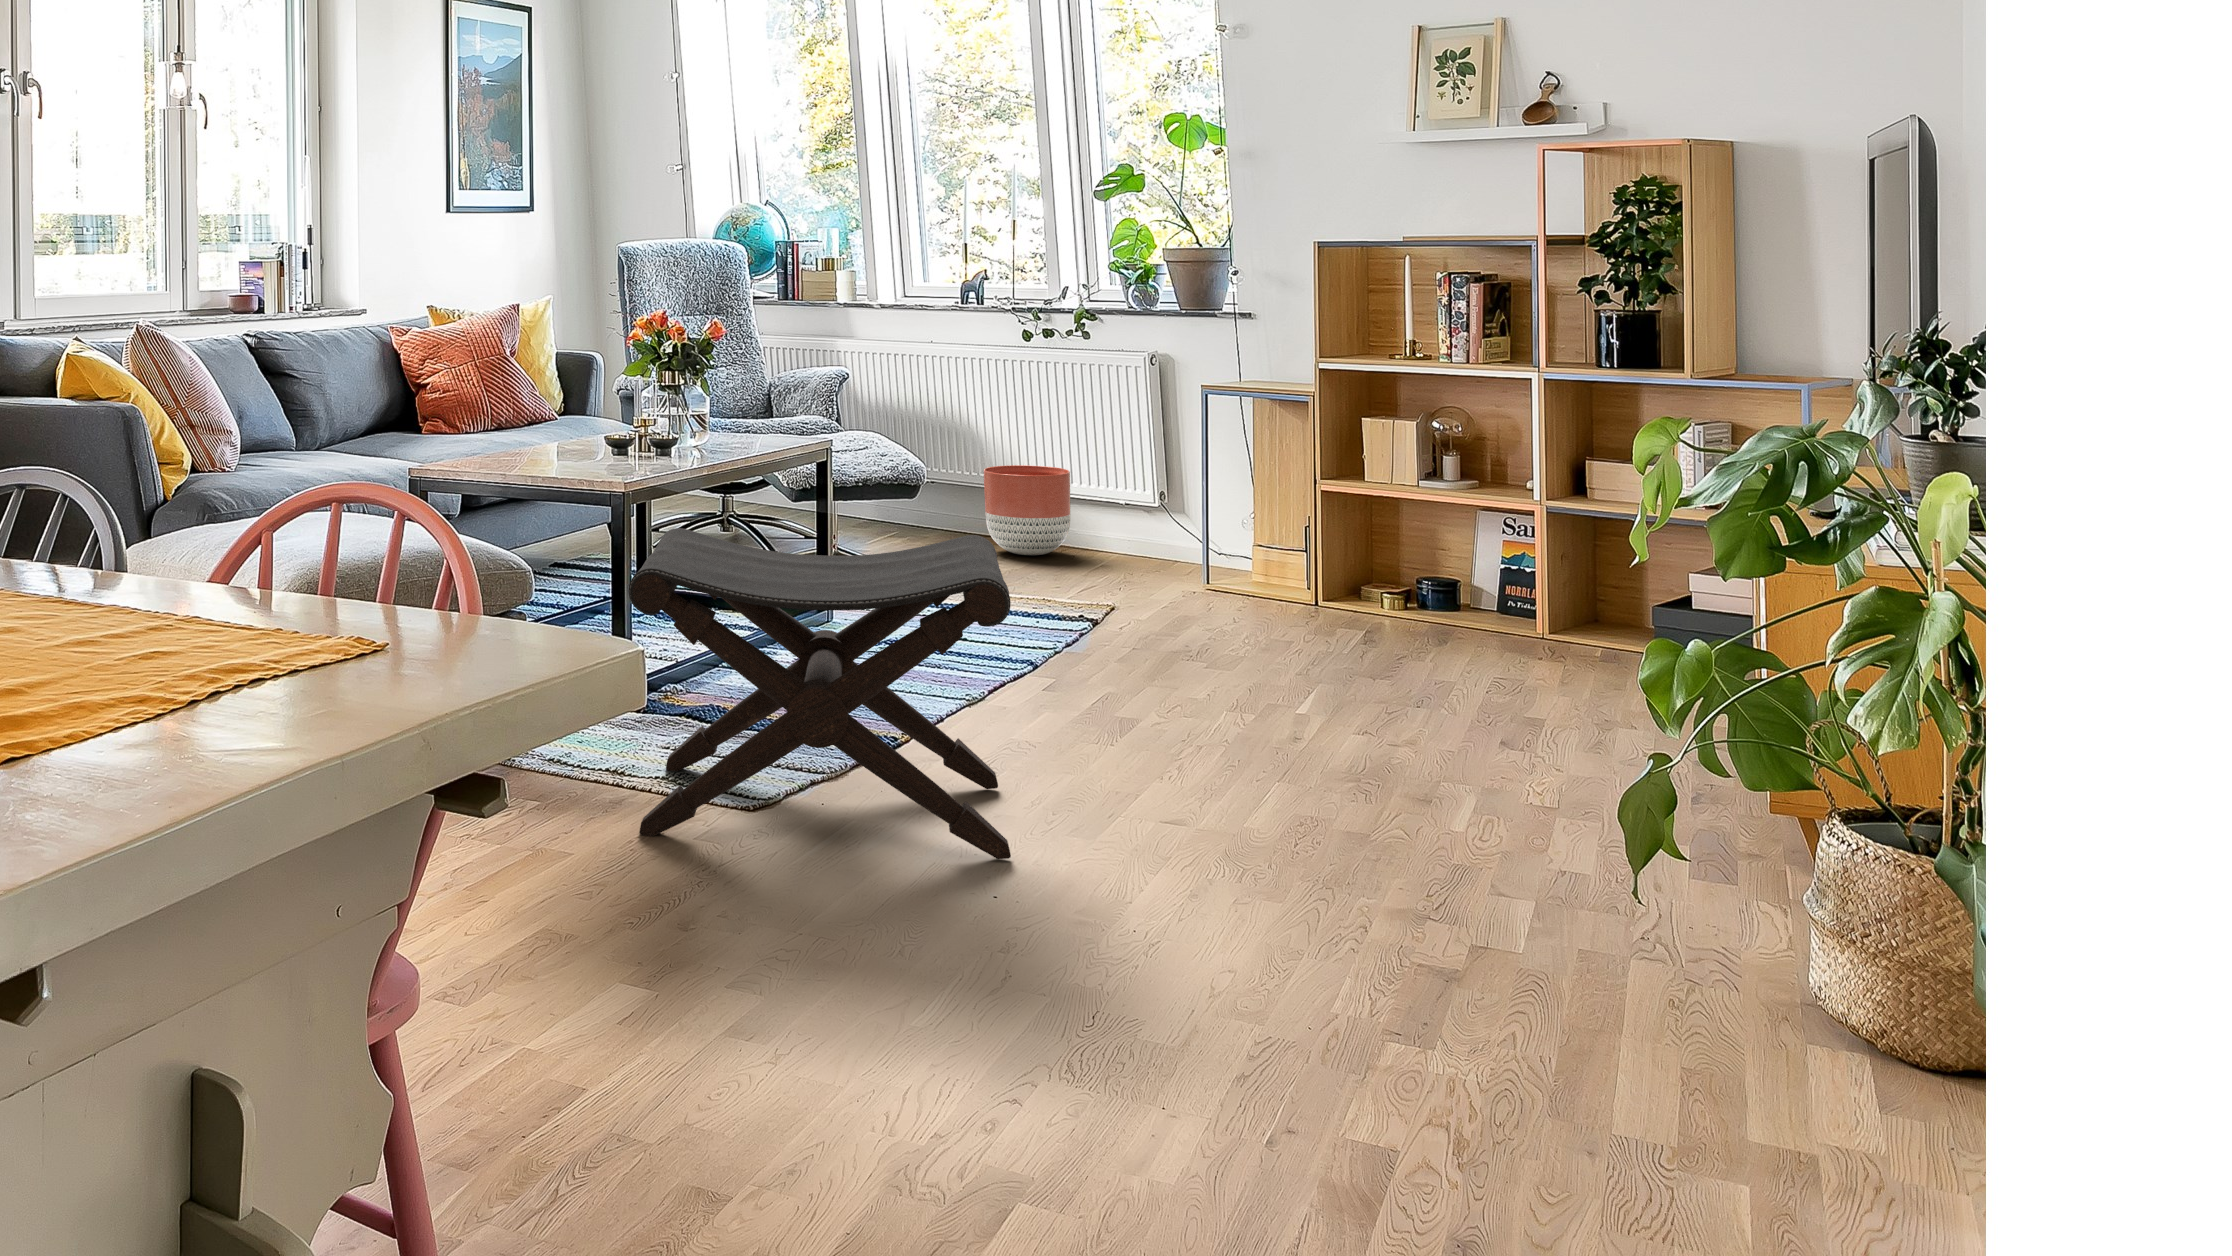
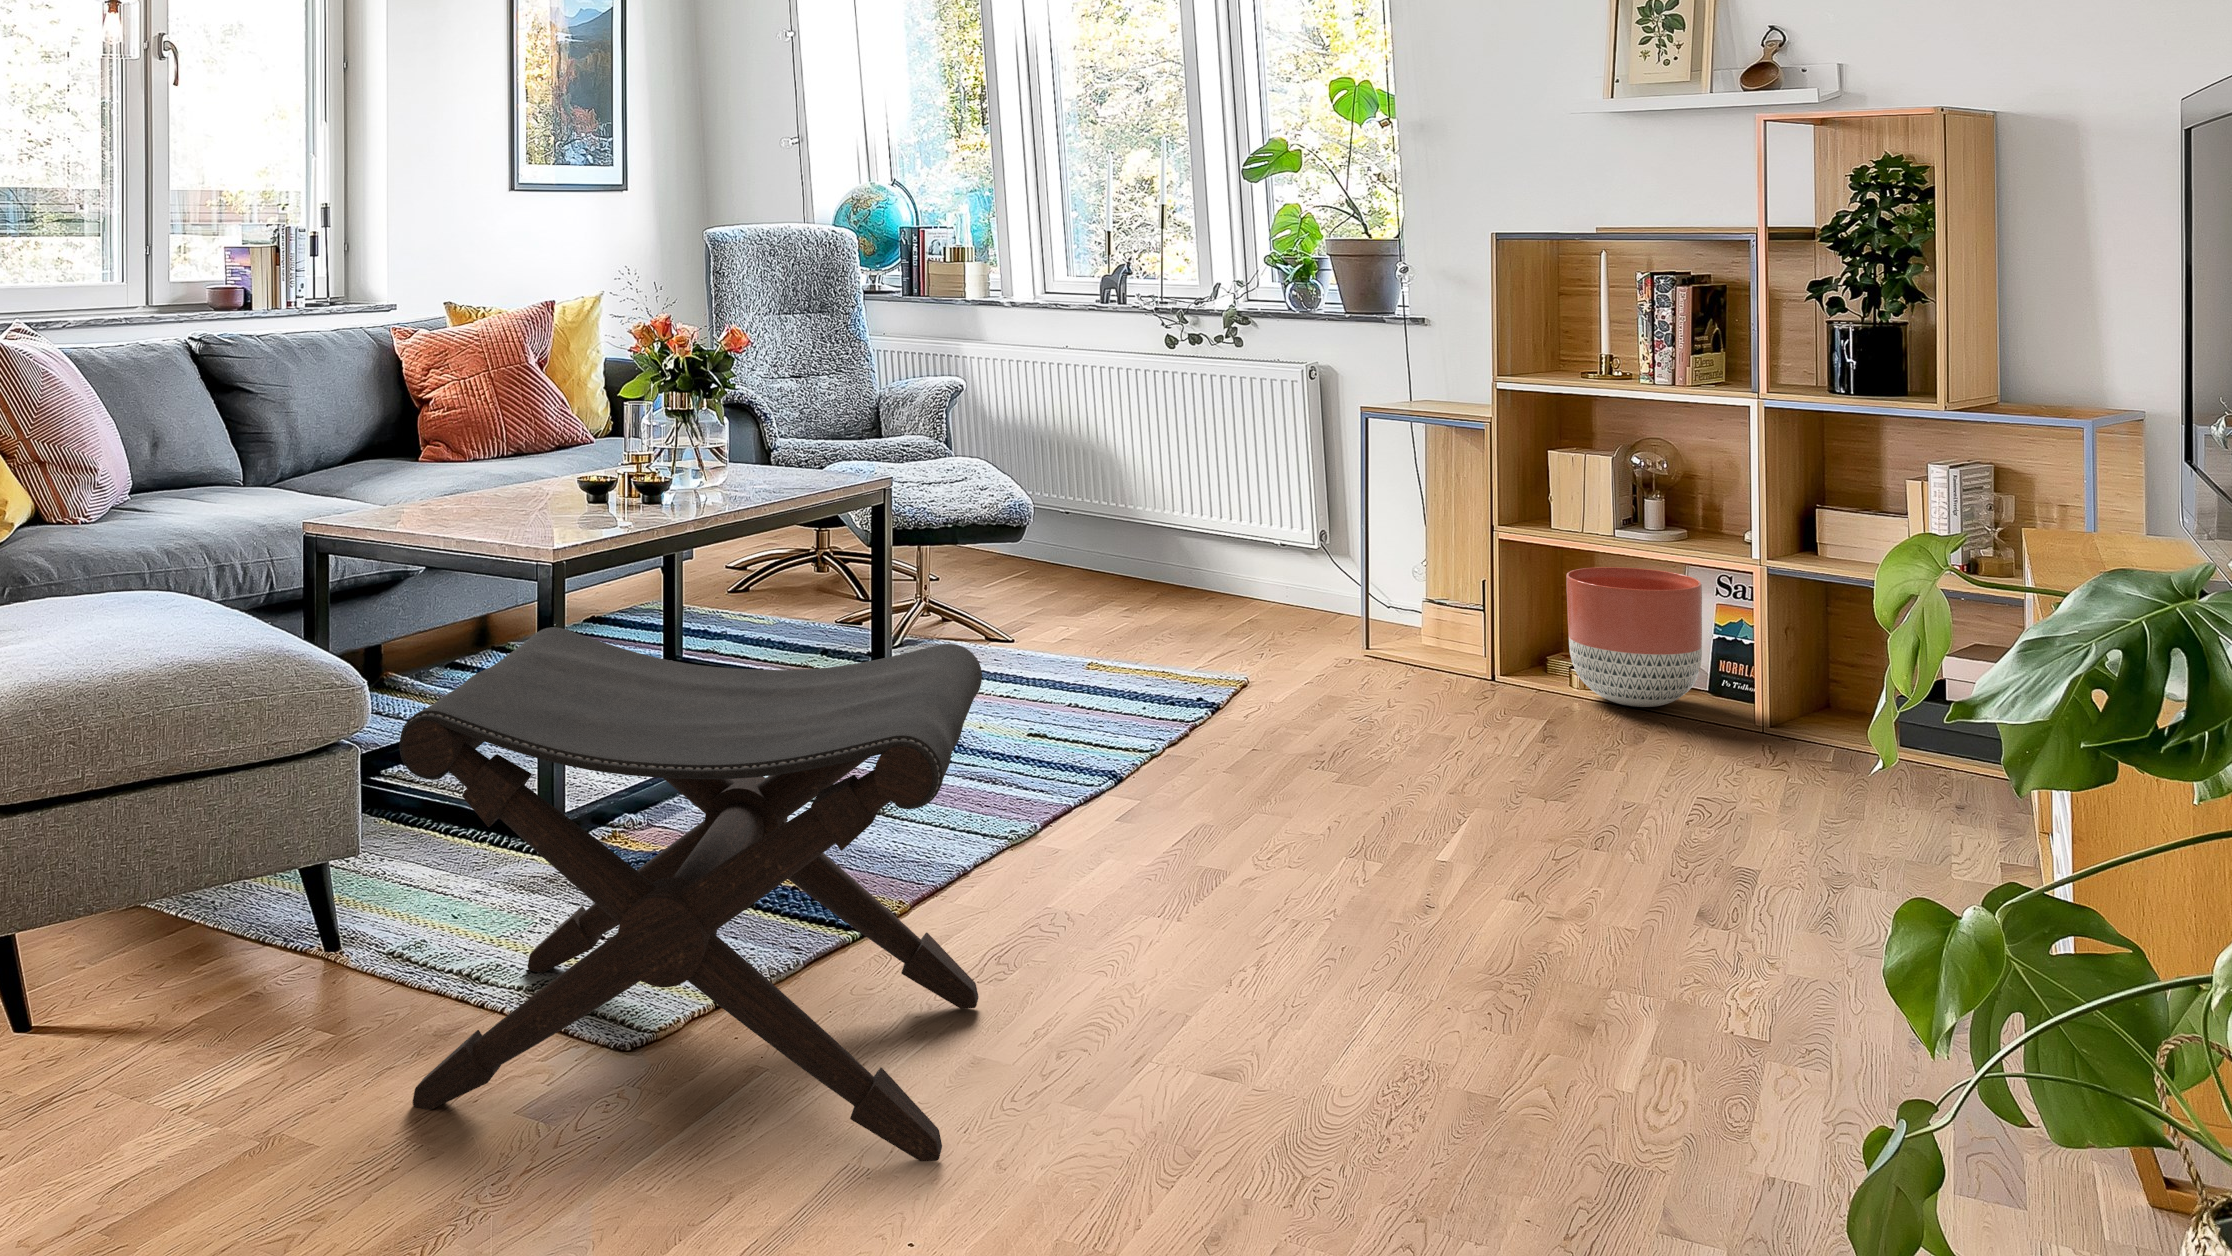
planter: present [984,465,1070,555] -> present [1567,567,1702,707]

